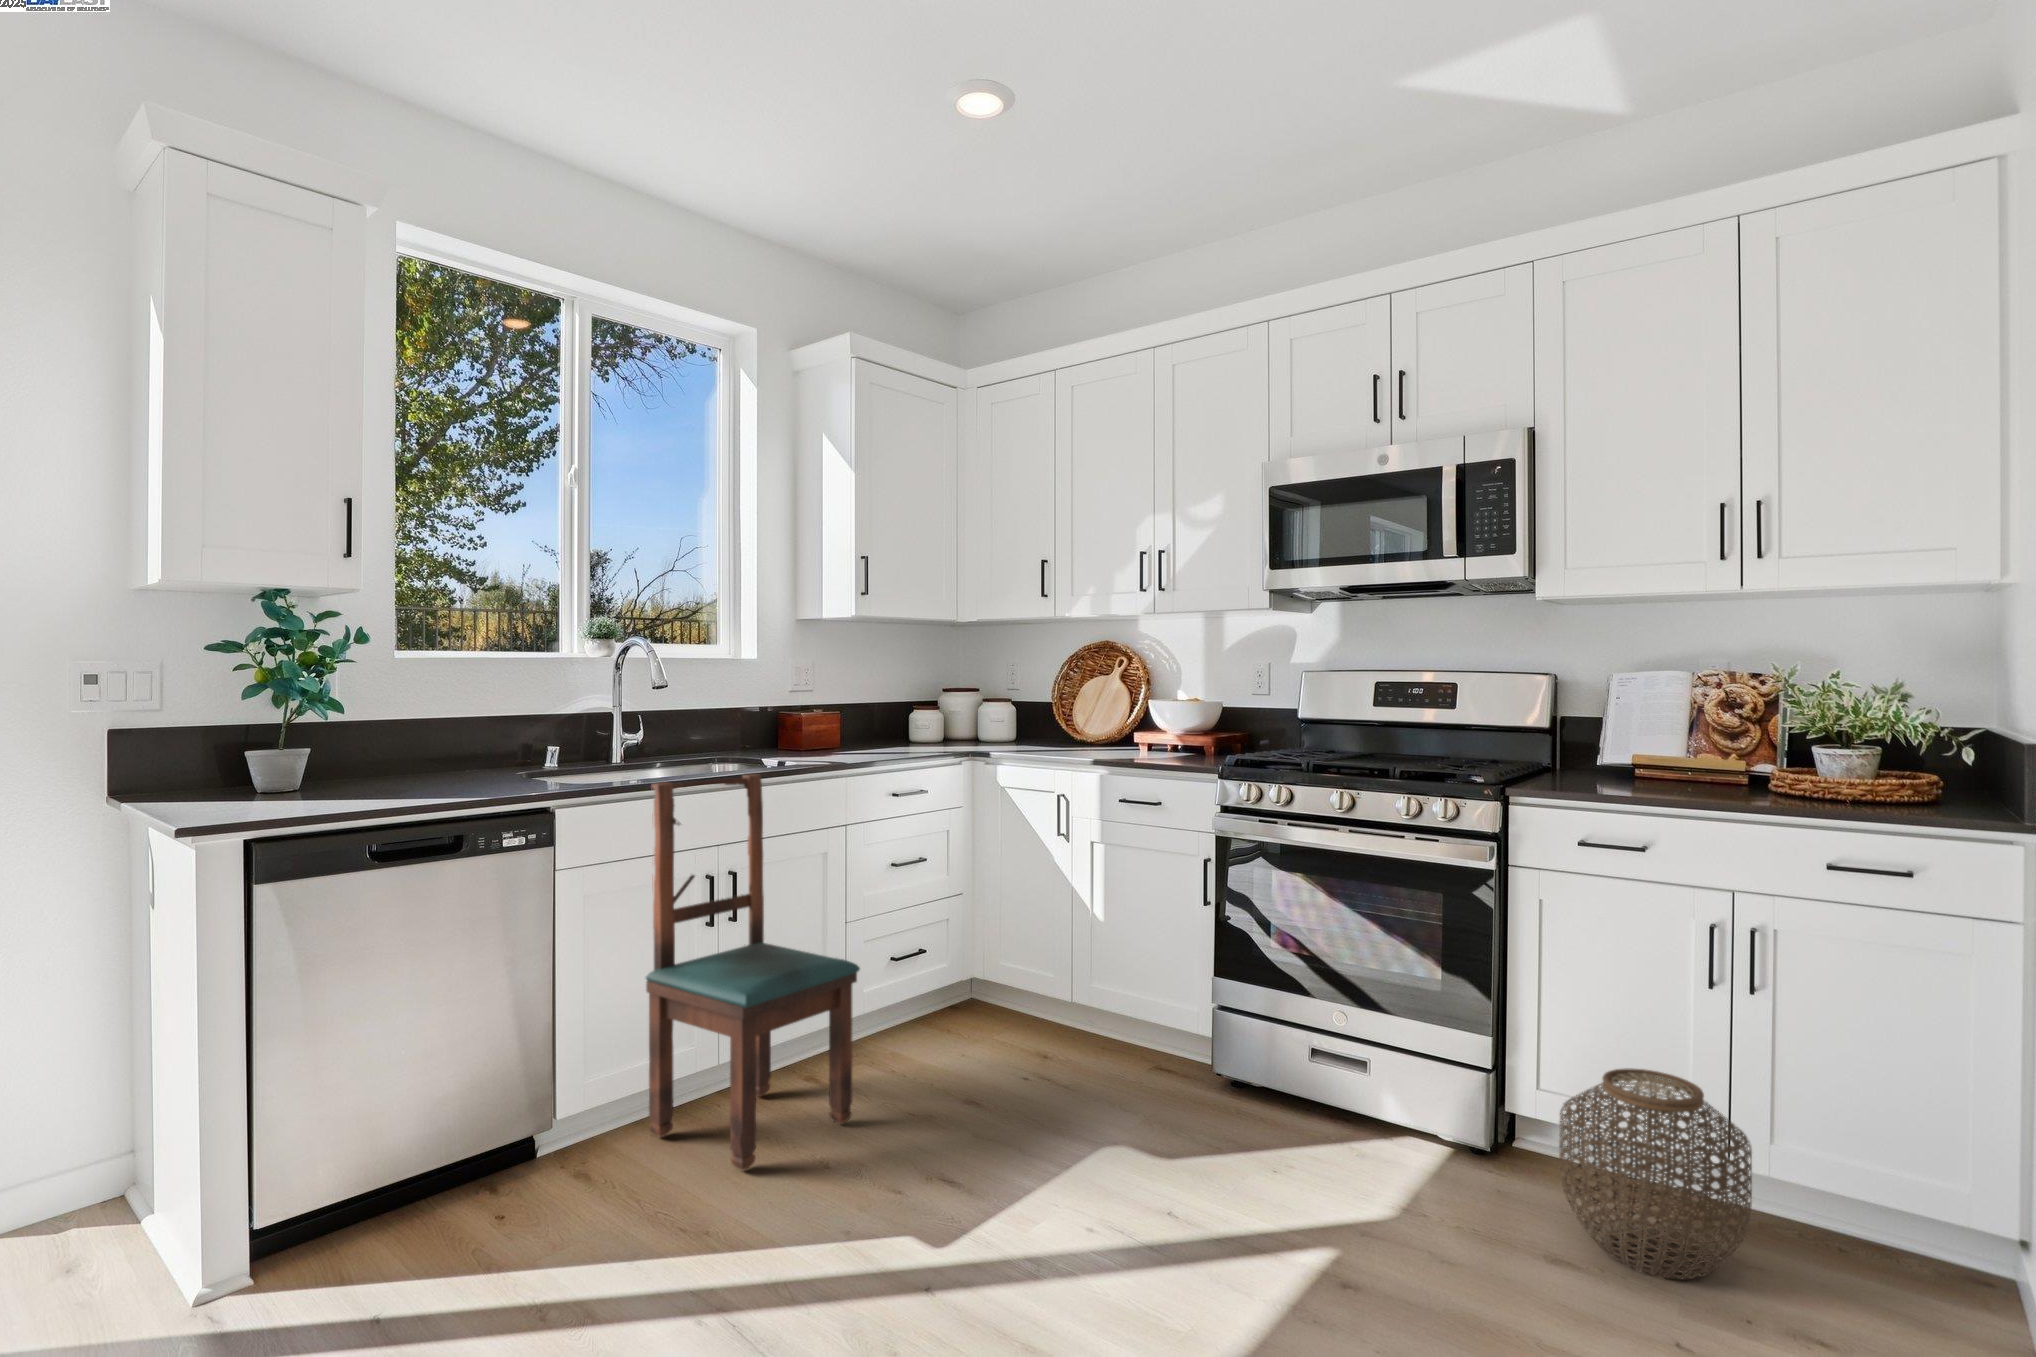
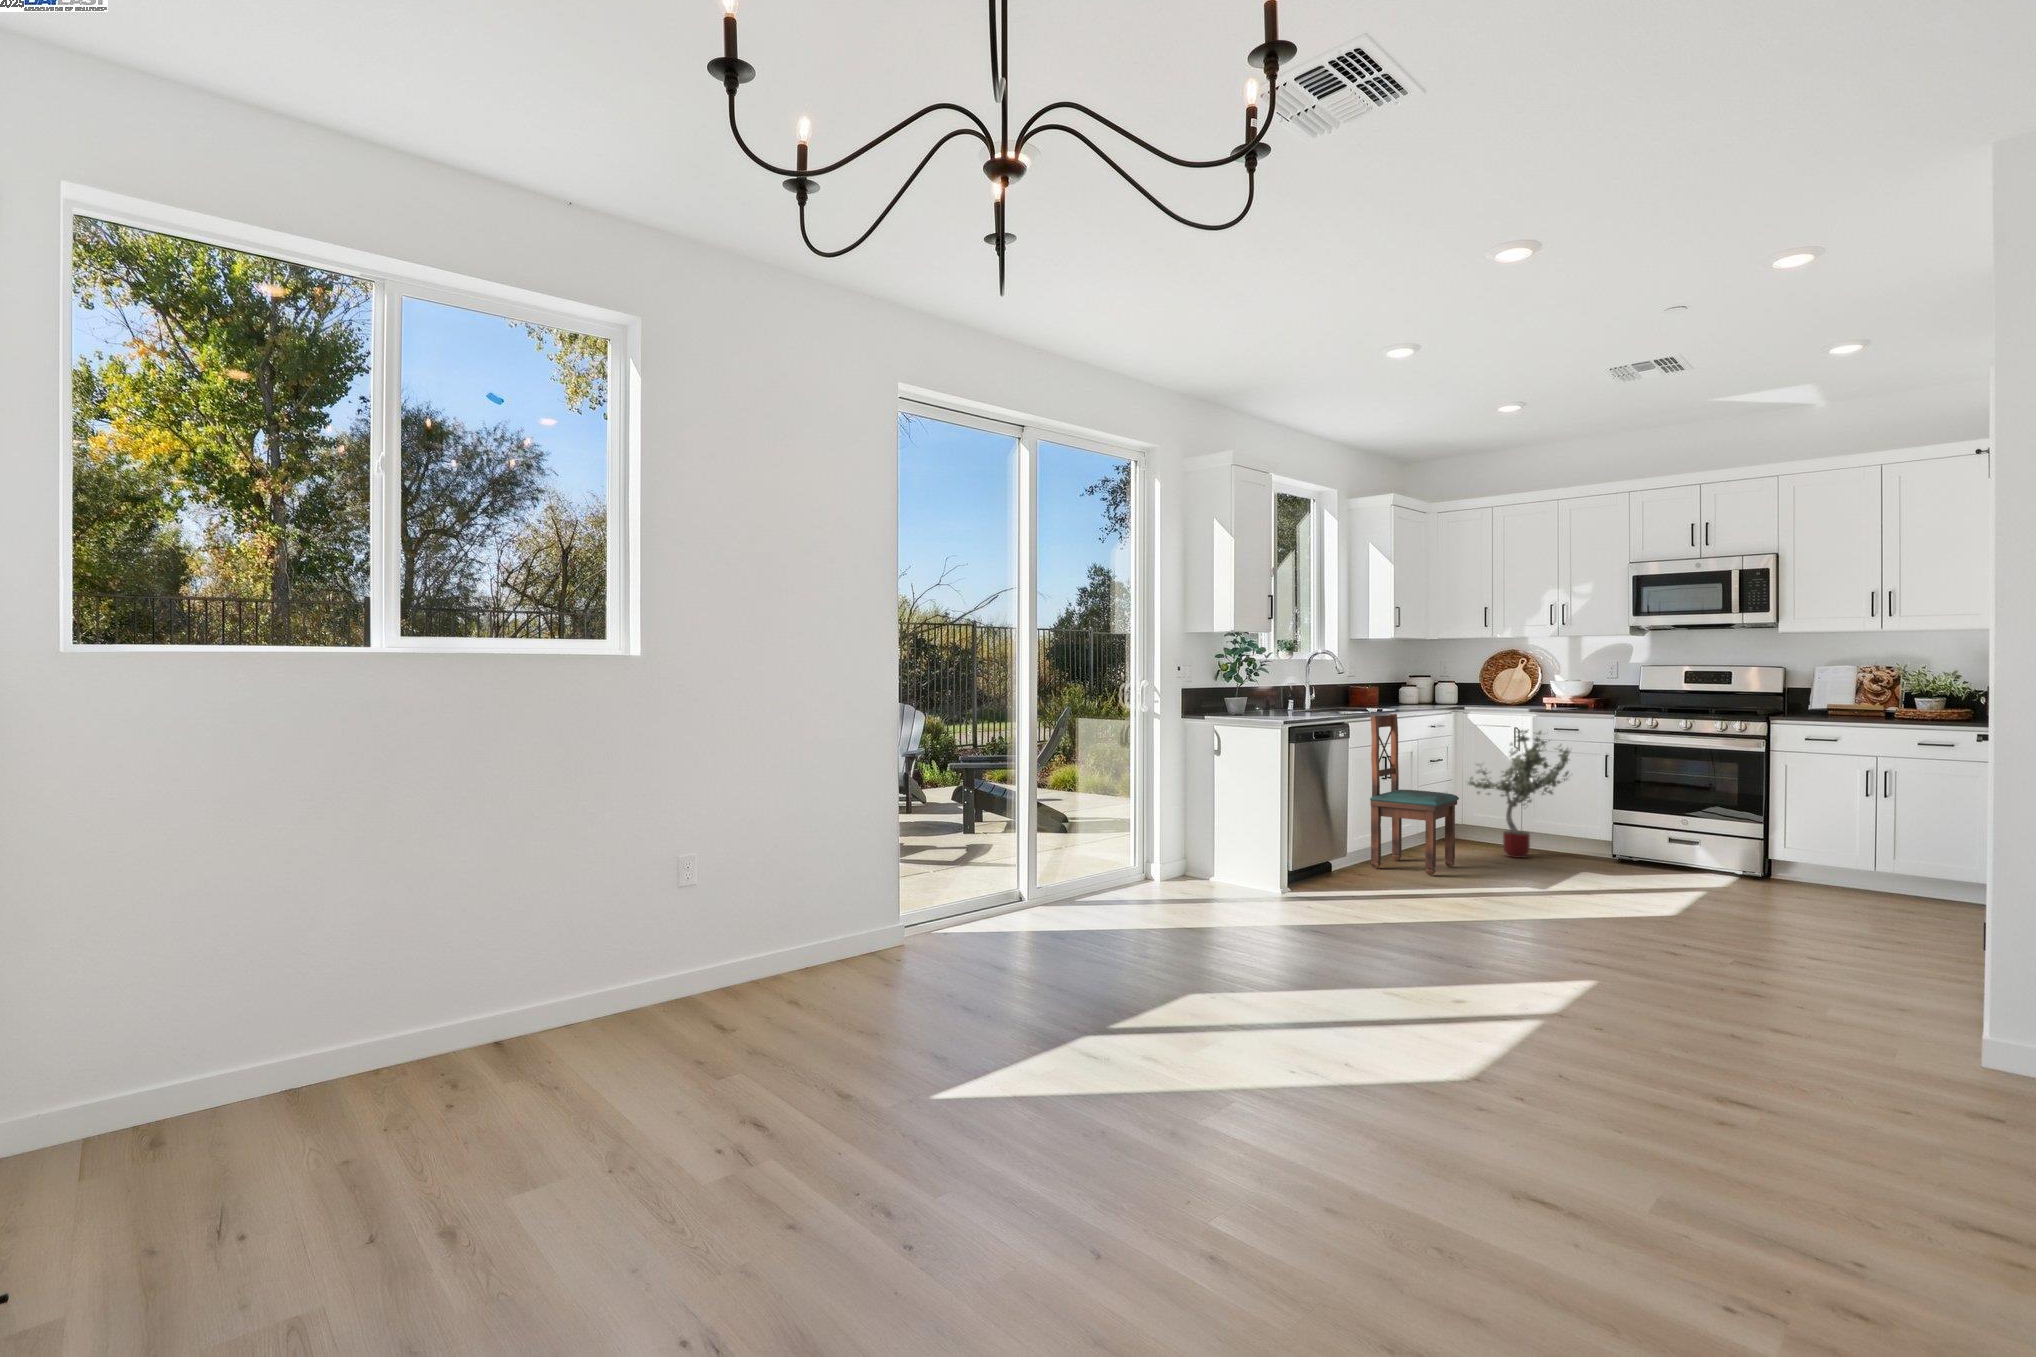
potted tree: none [964,803,1135,1076] -> present [1468,730,1571,858]
woven basket: present [1559,1068,1752,1280] -> none [1803,827,1888,902]

